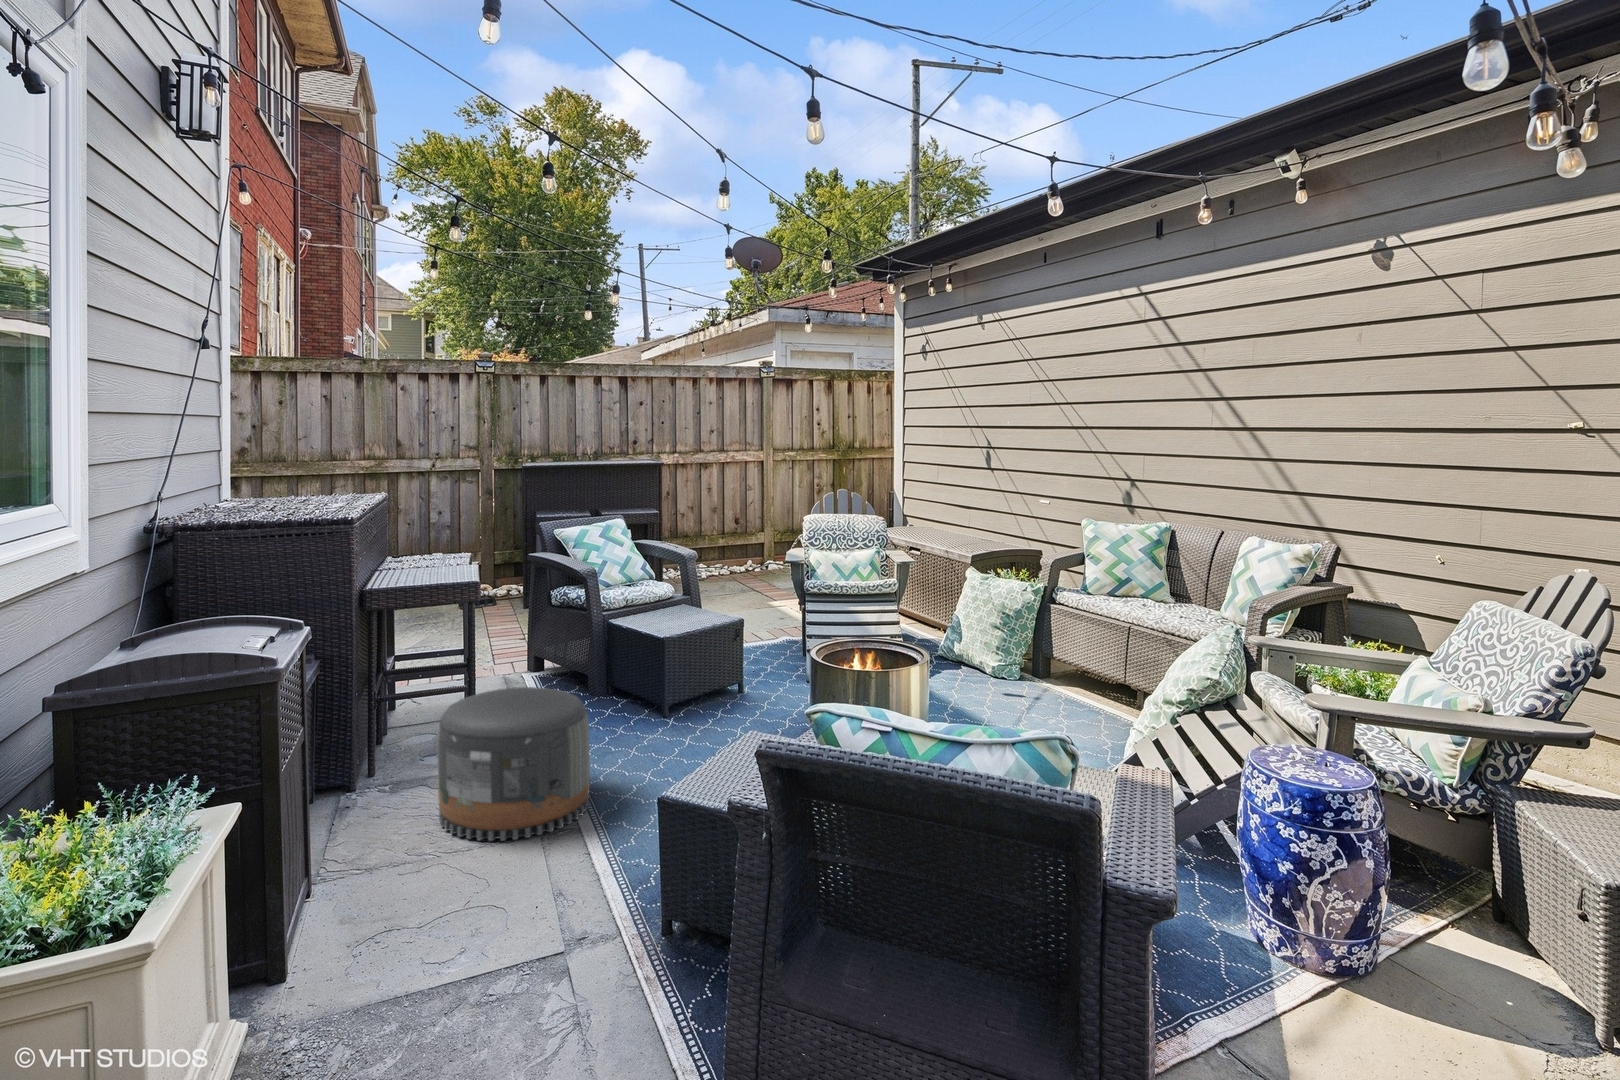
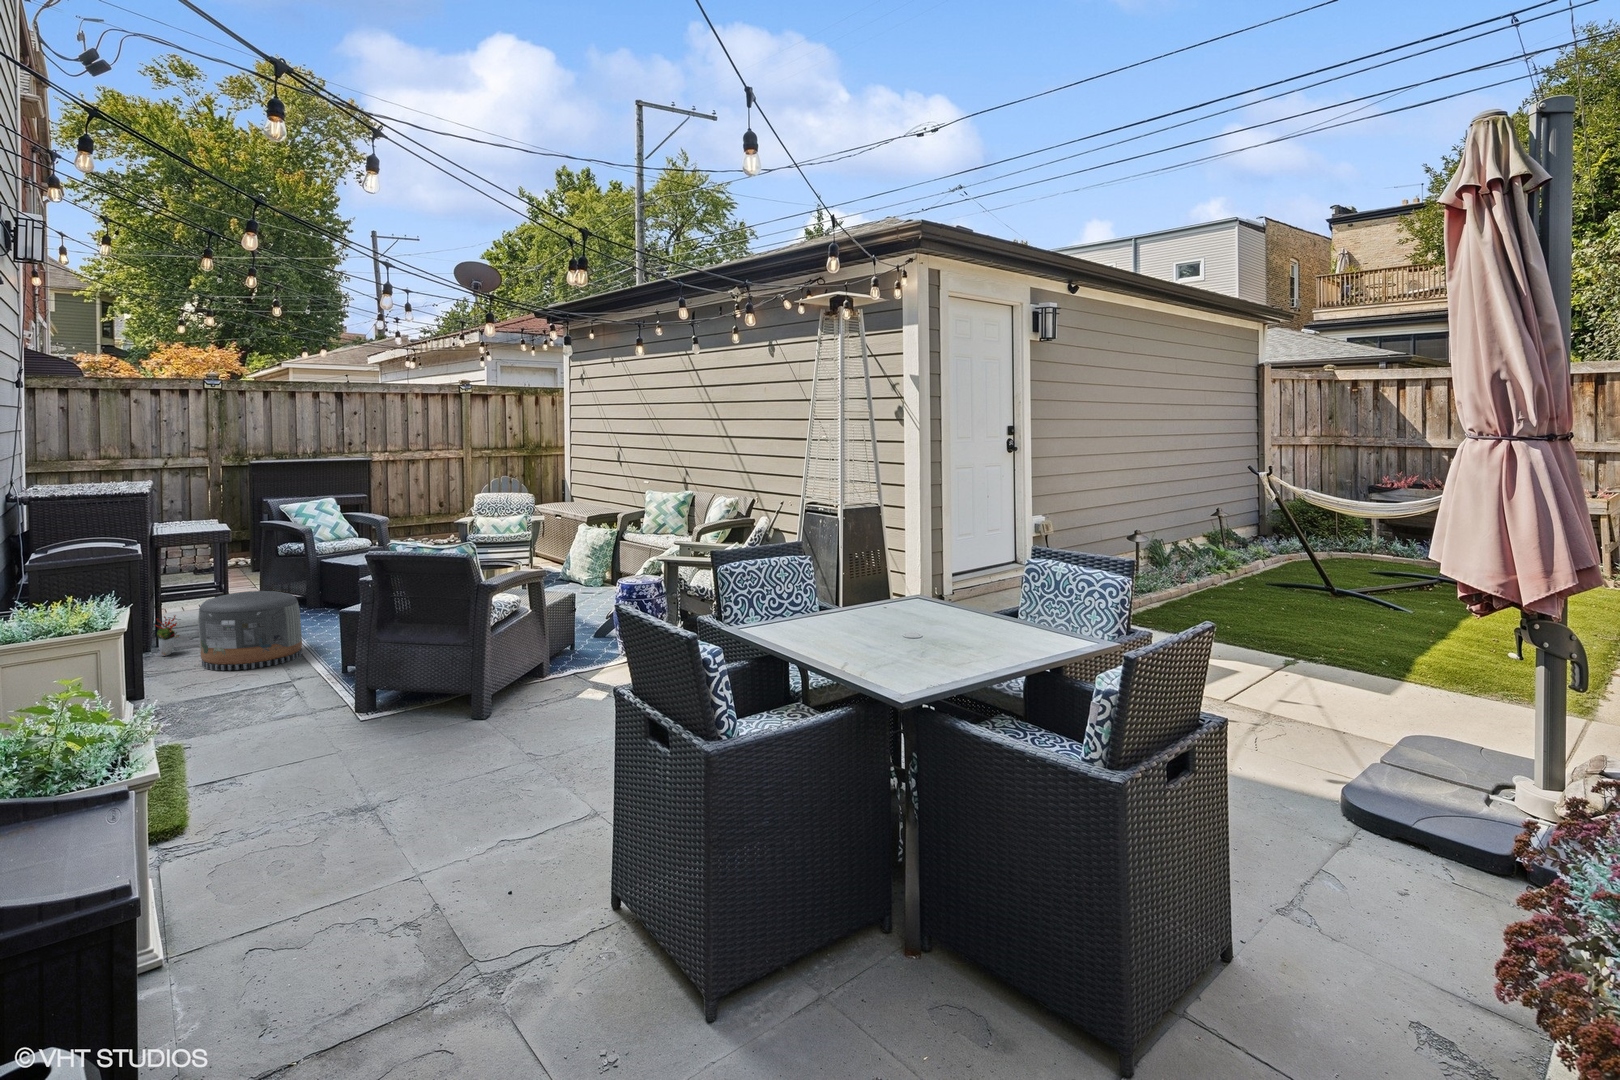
decorative plant: none [381,716,414,784] -> present [155,615,179,656]

